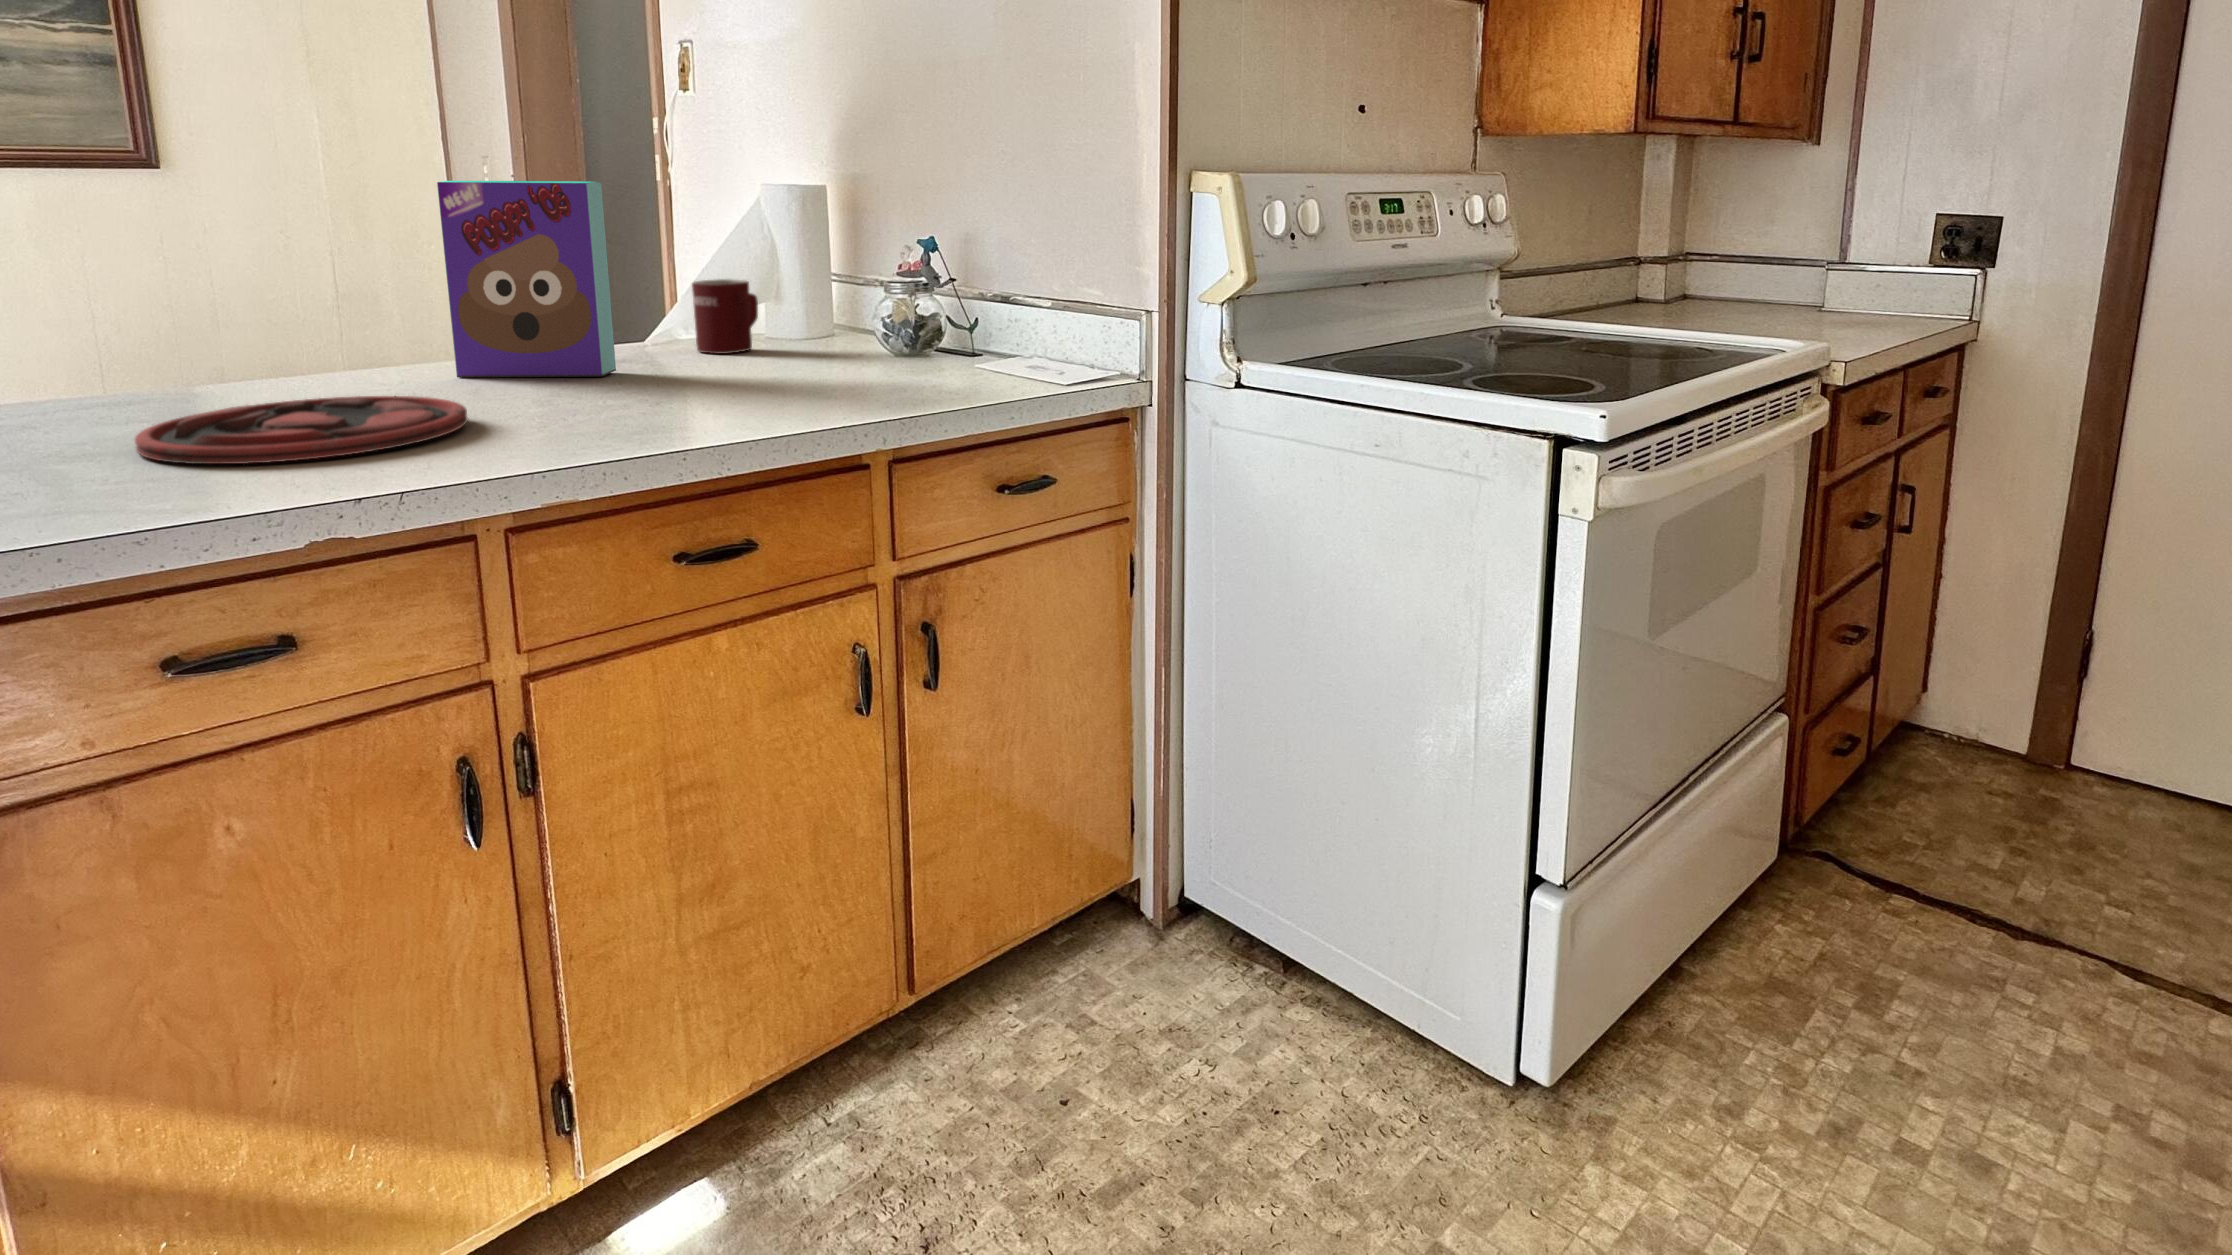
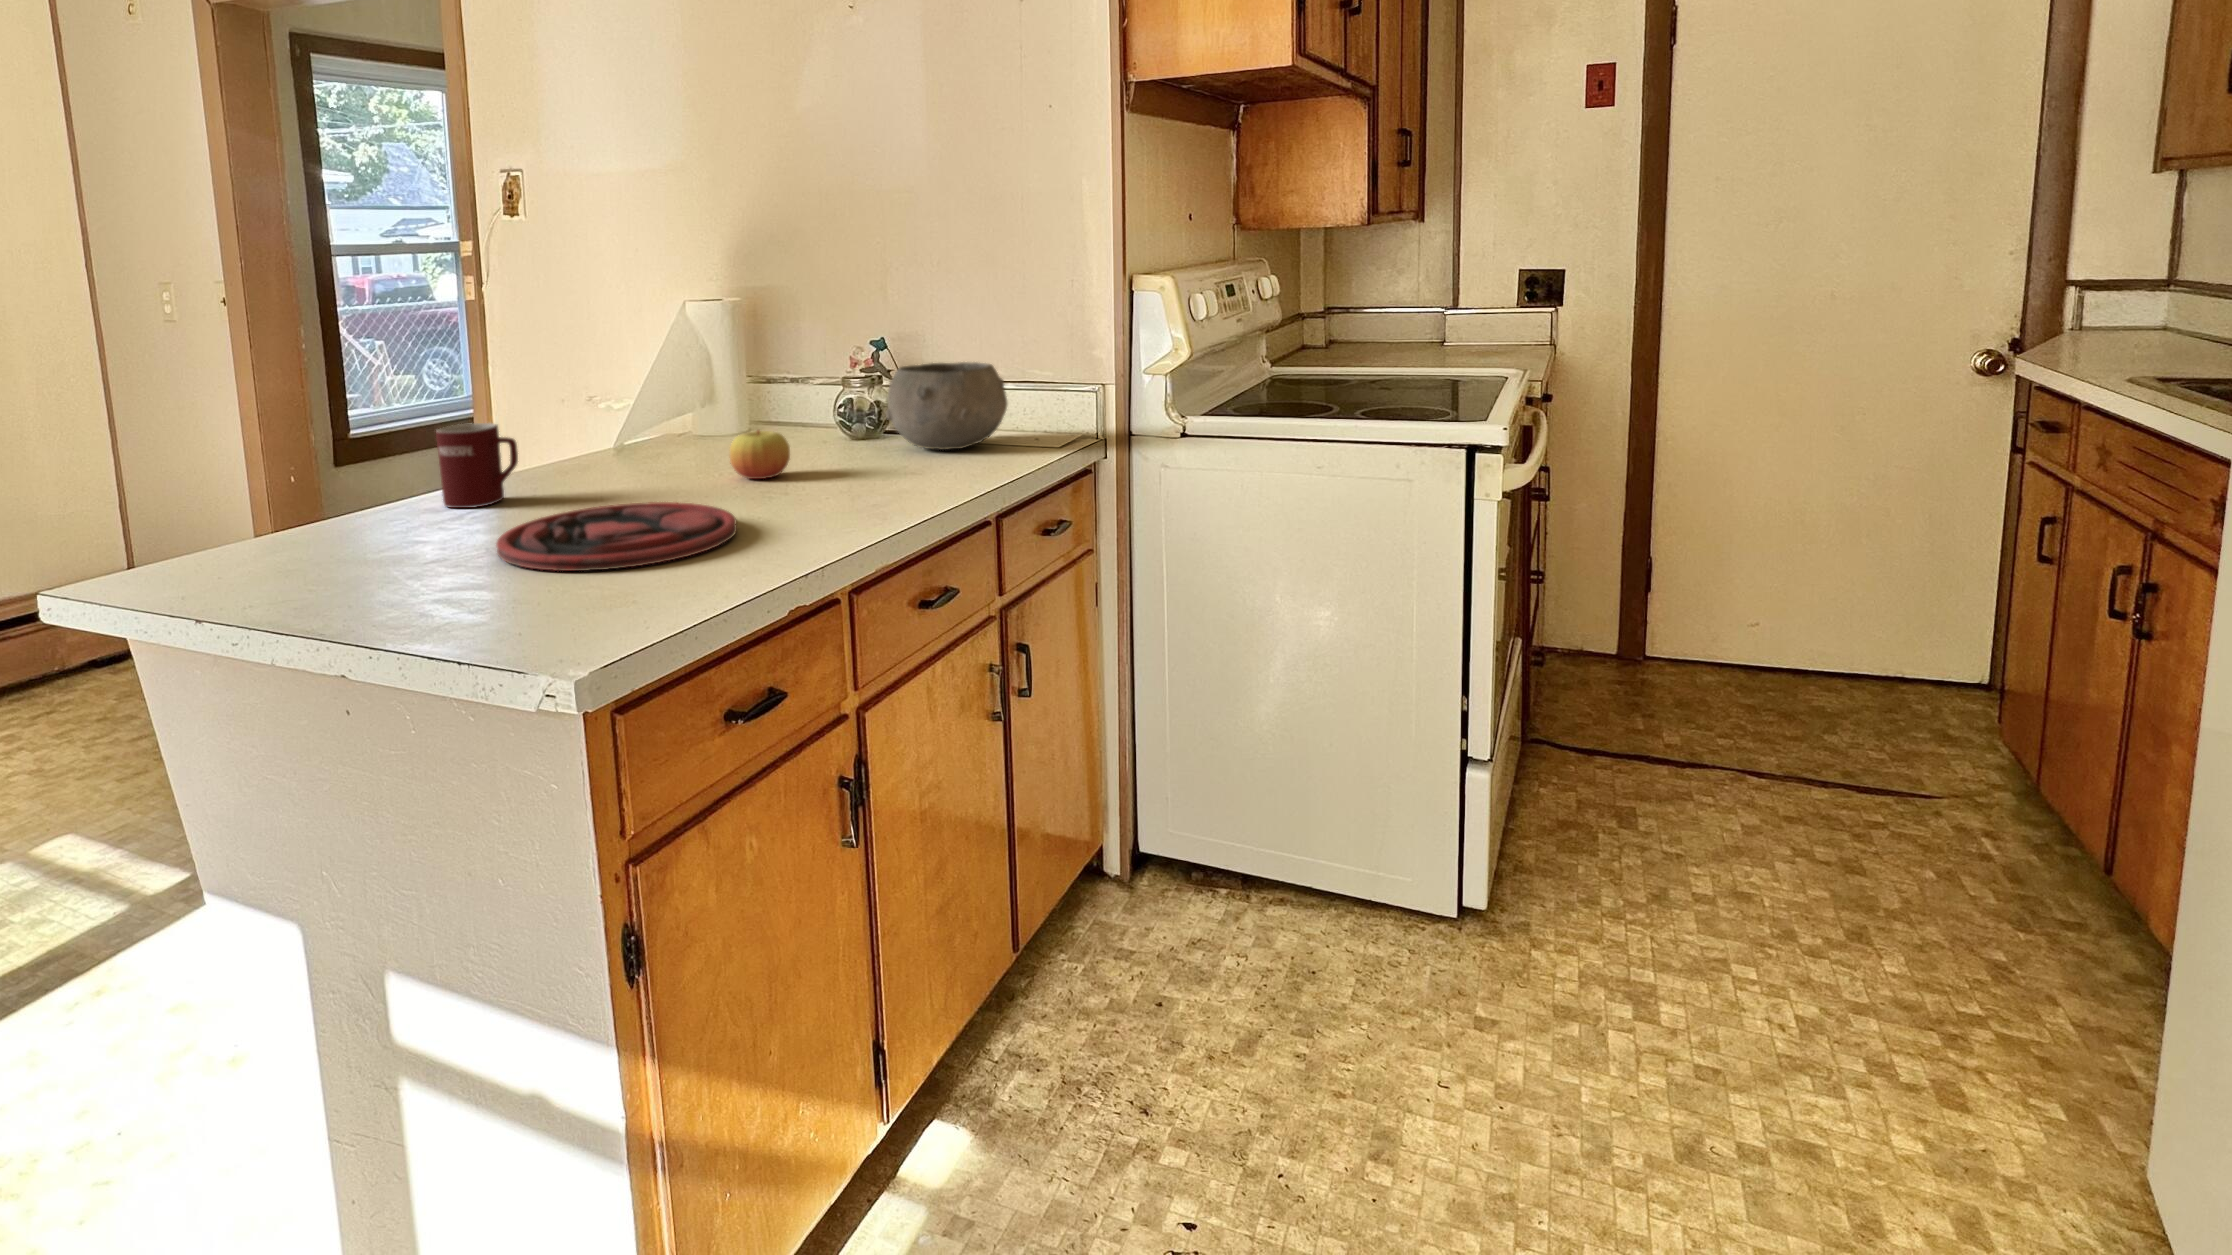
cereal box: present [437,181,616,377] -> none [535,309,678,490]
bowl: none [873,273,1029,378] -> present [886,362,1007,450]
mug: present [692,279,758,354] -> present [436,423,518,508]
apple: none [630,330,706,388] -> present [730,430,790,479]

